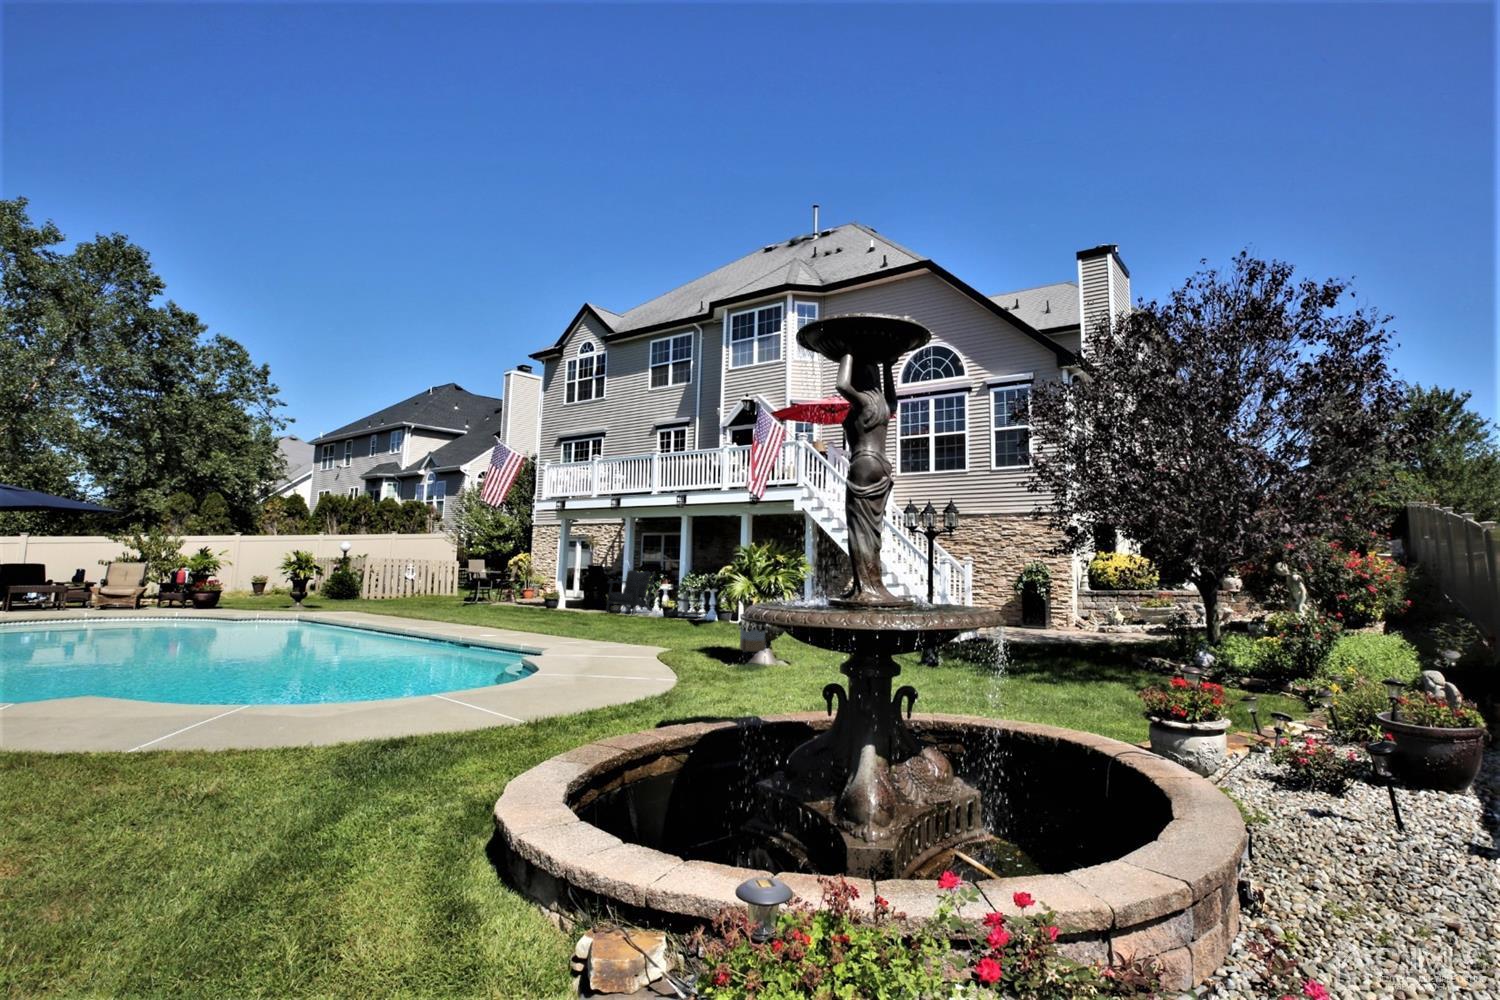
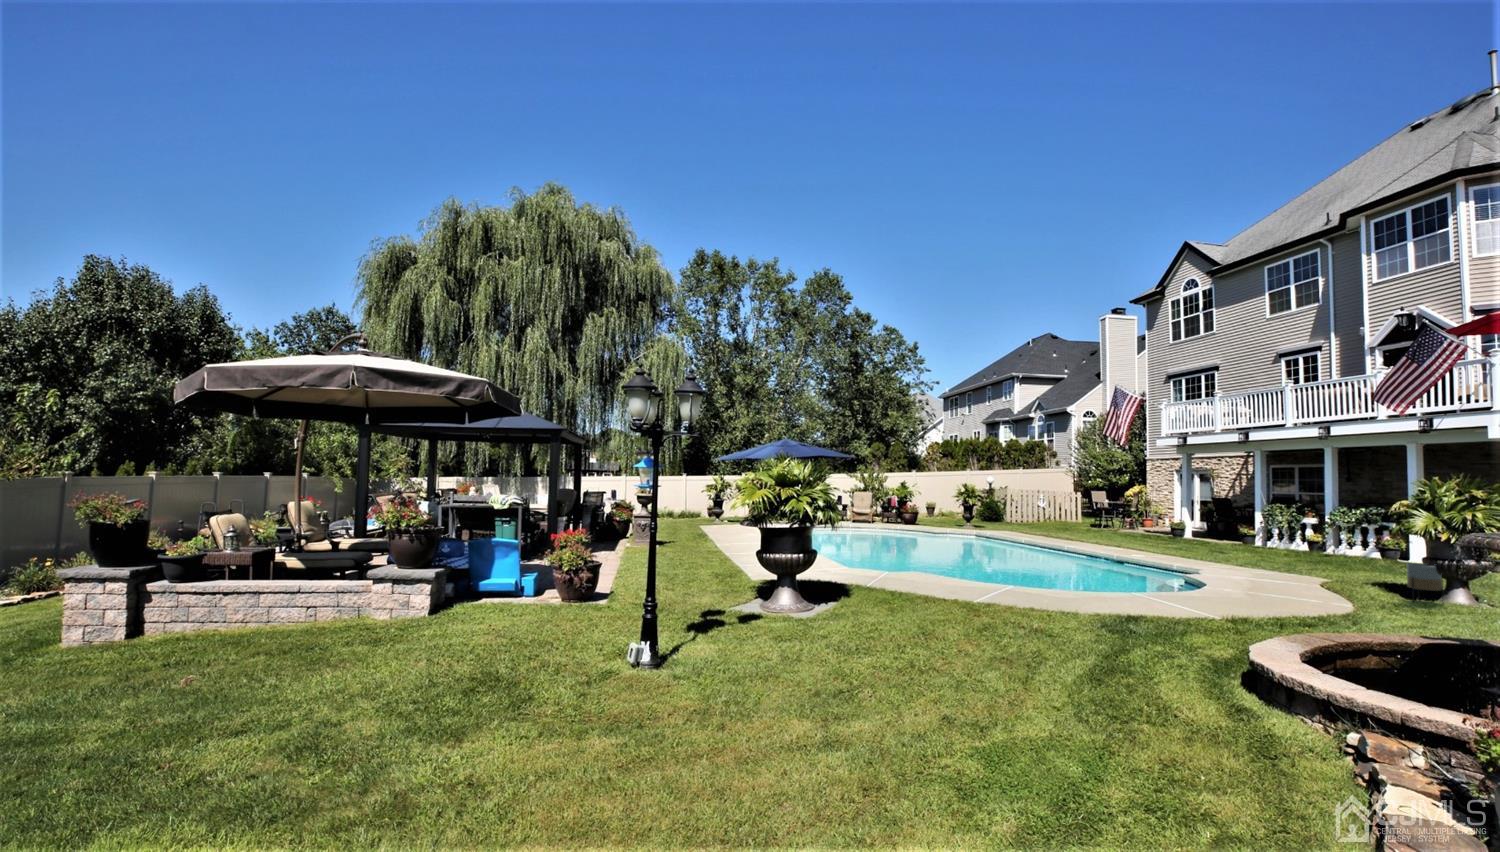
armchair: present [606,570,655,614] -> none [1238,503,1296,548]
side table: present [667,585,707,619] -> none [1313,519,1367,556]

